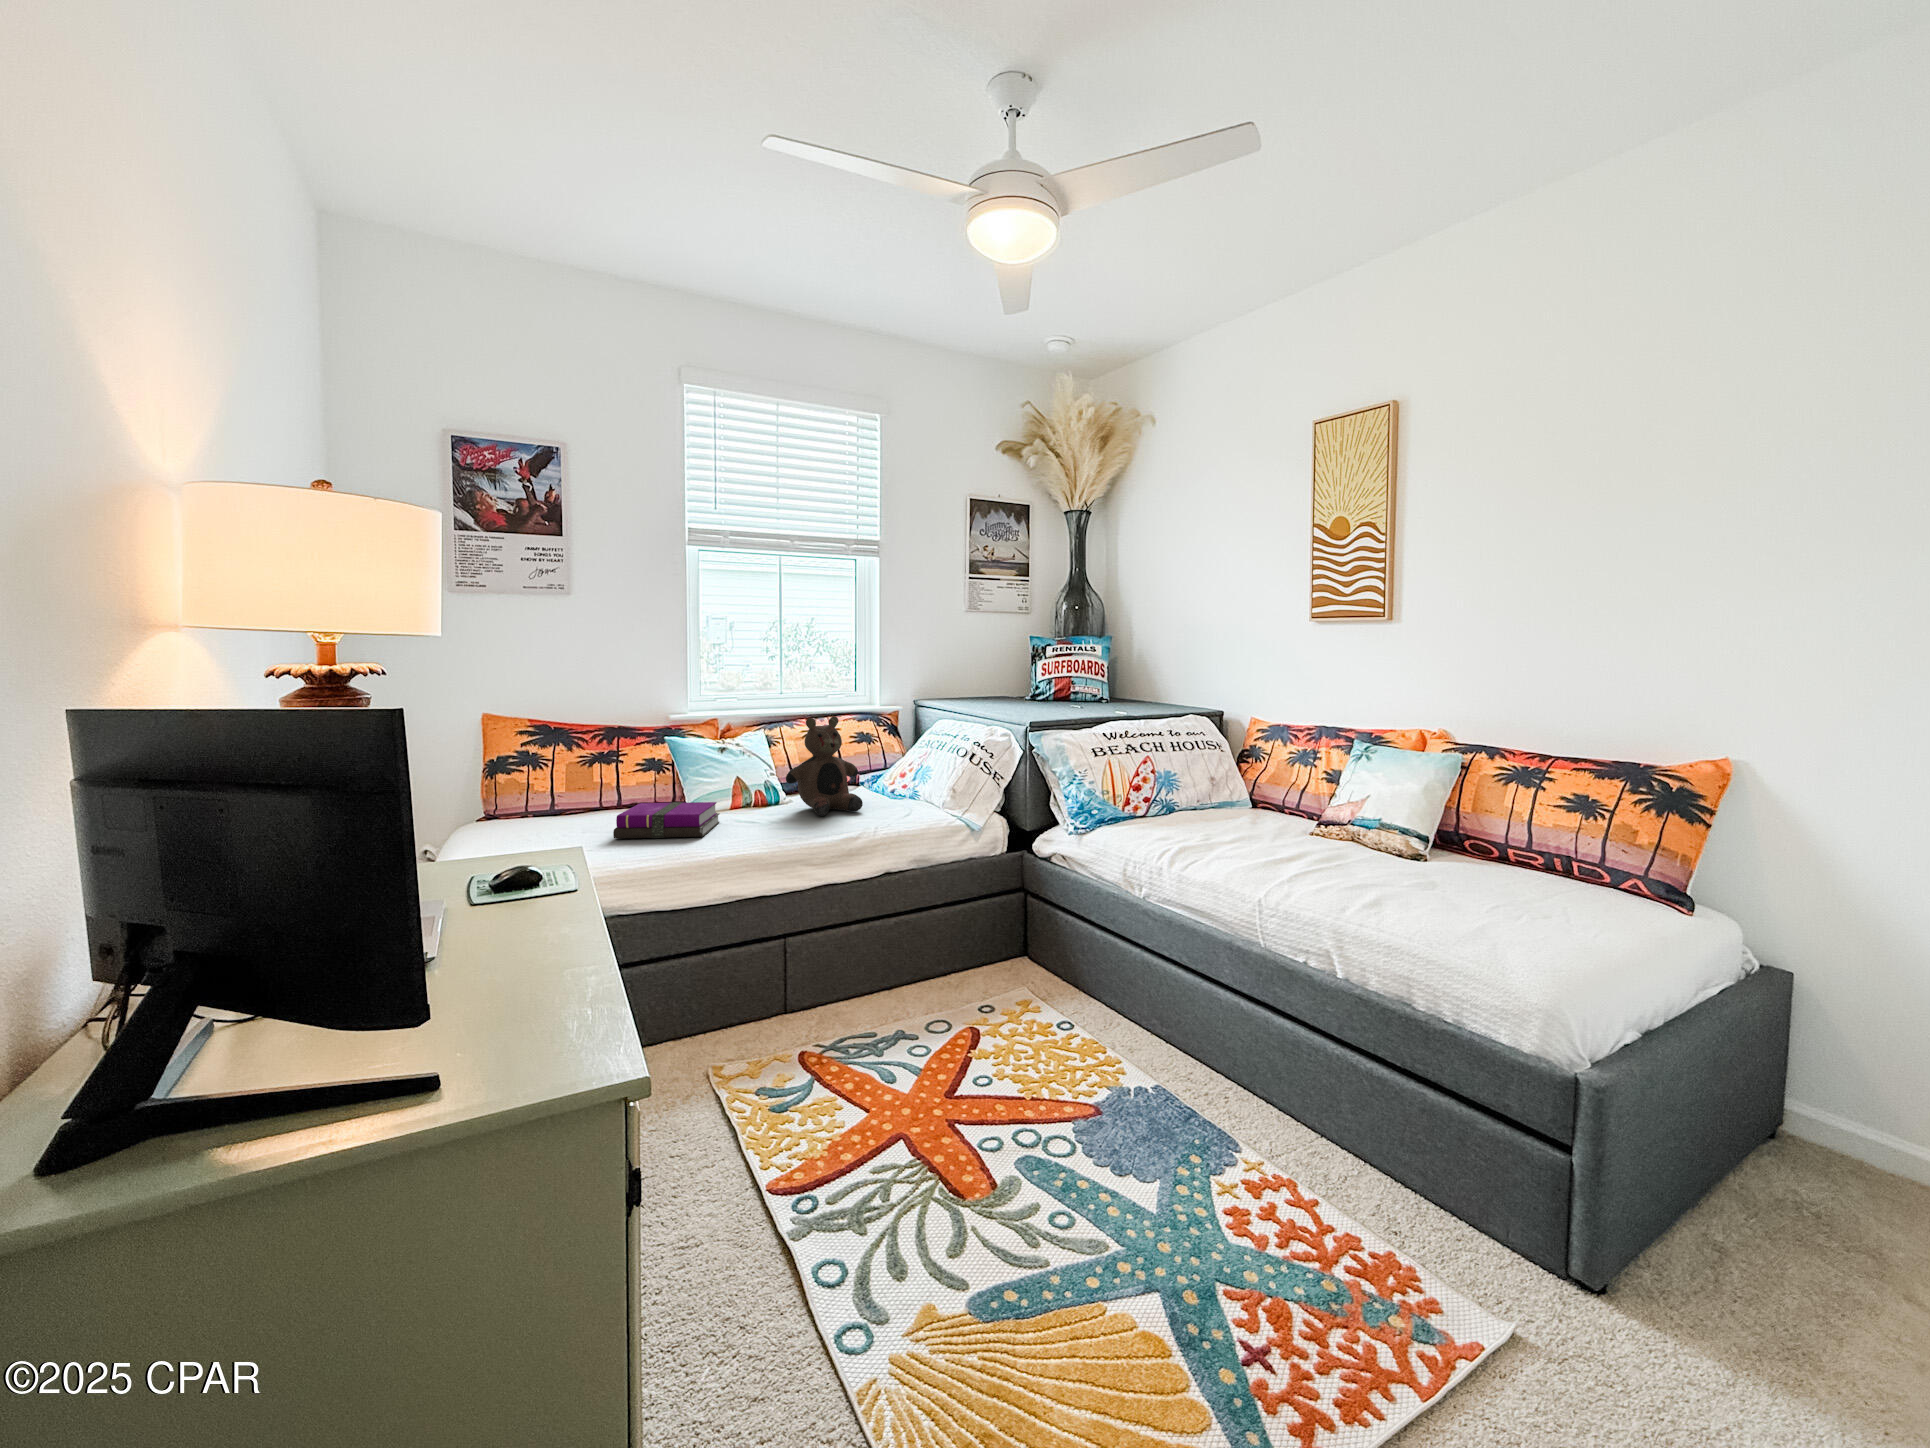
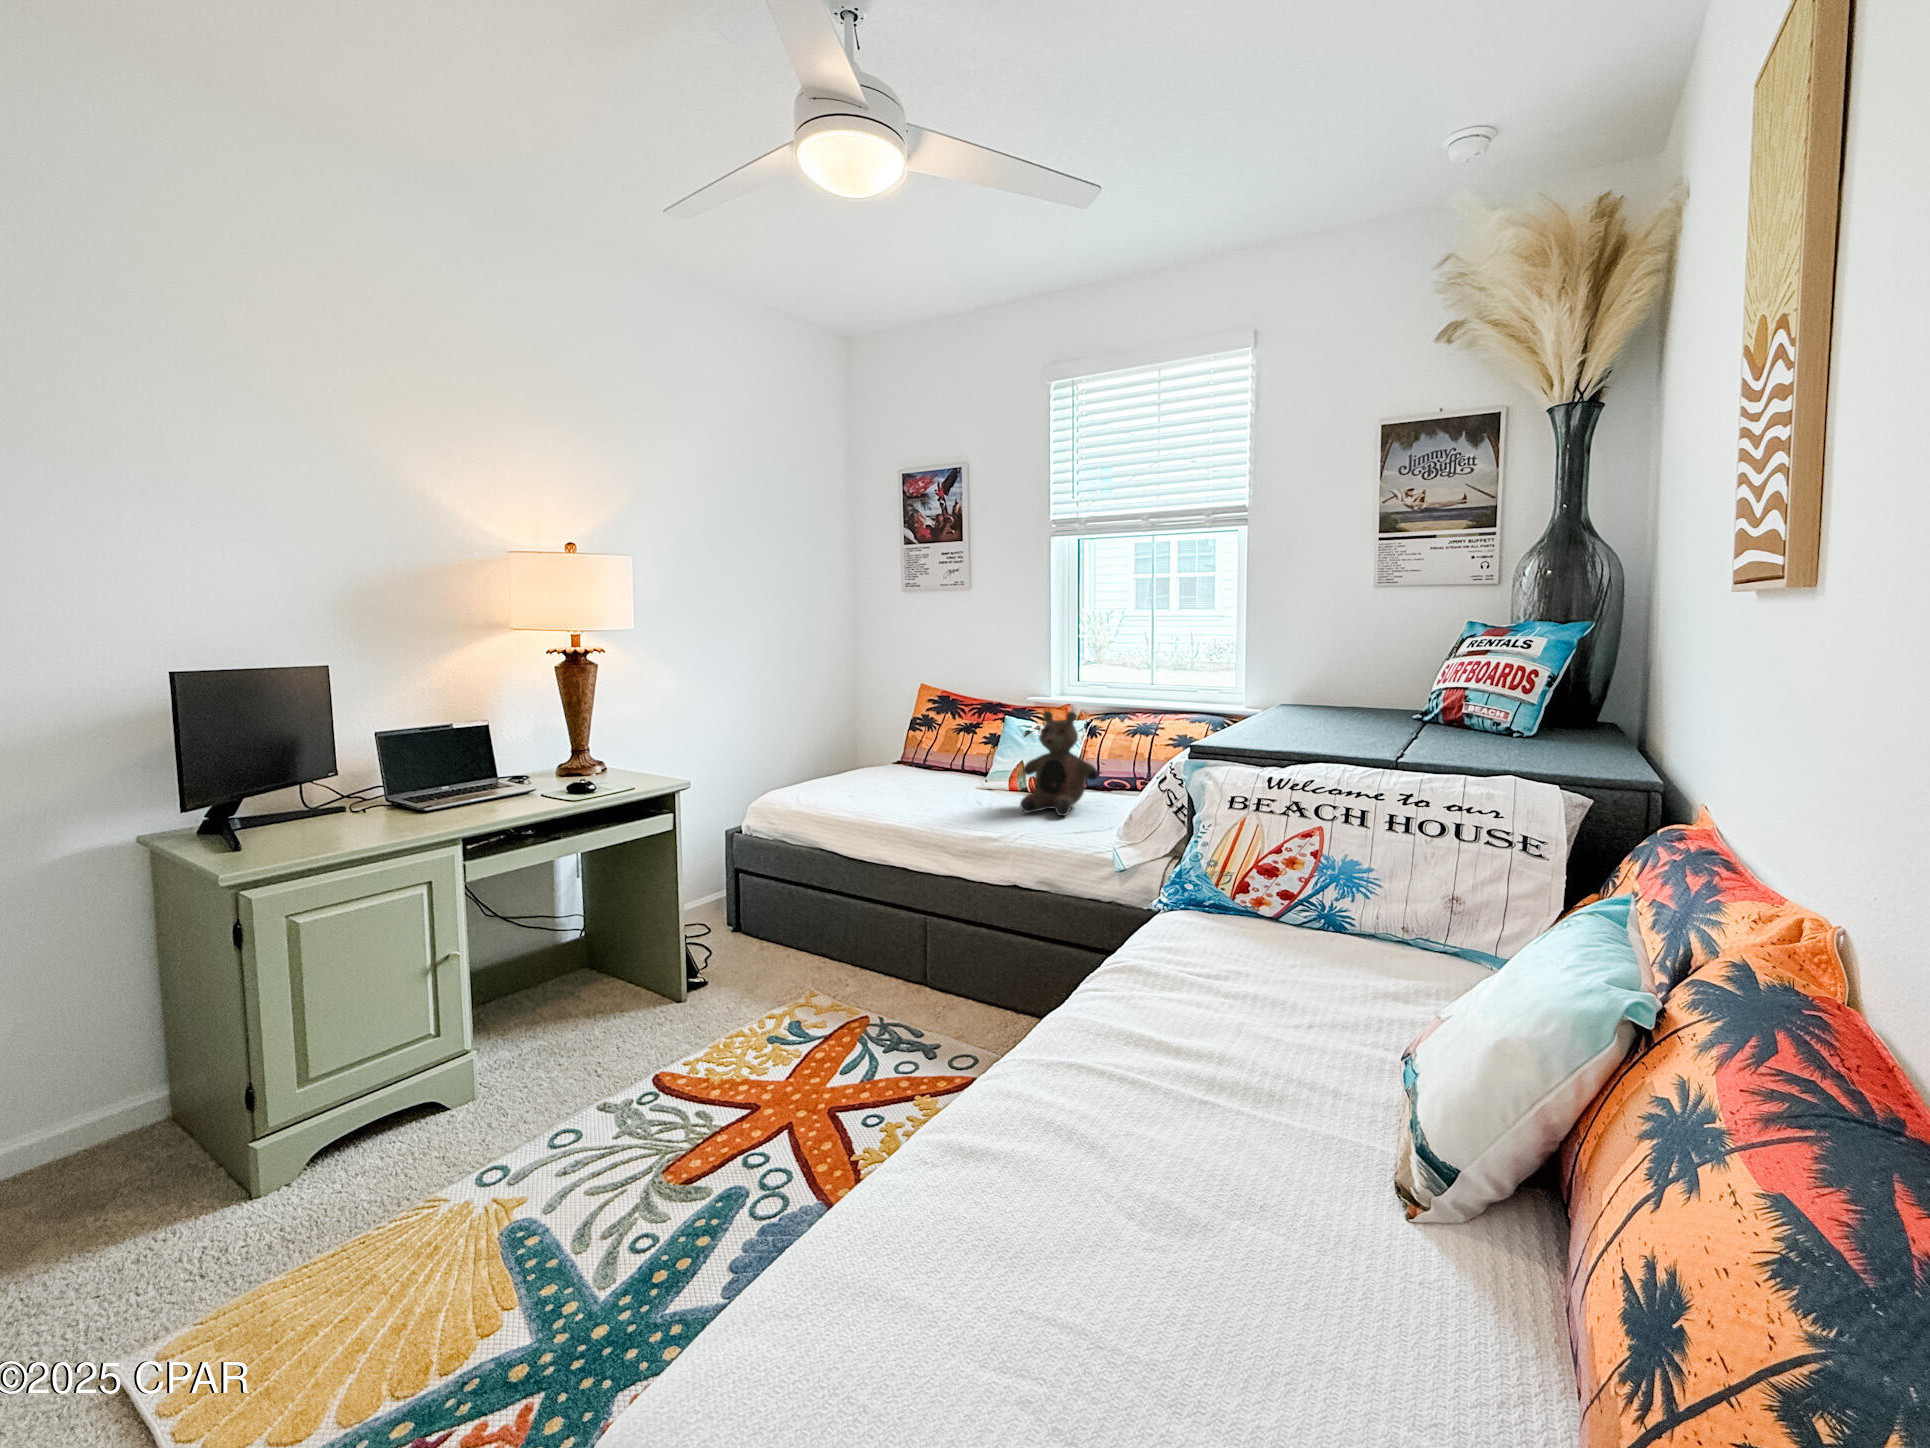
notebook: present [613,802,719,838] -> none [885,769,968,806]

